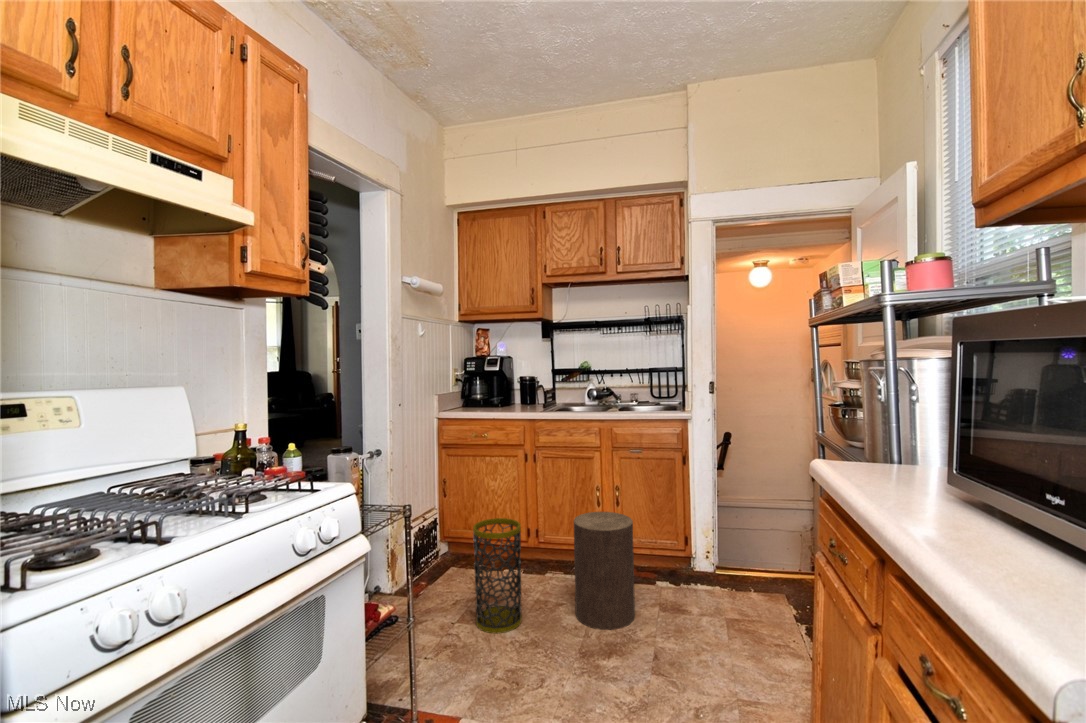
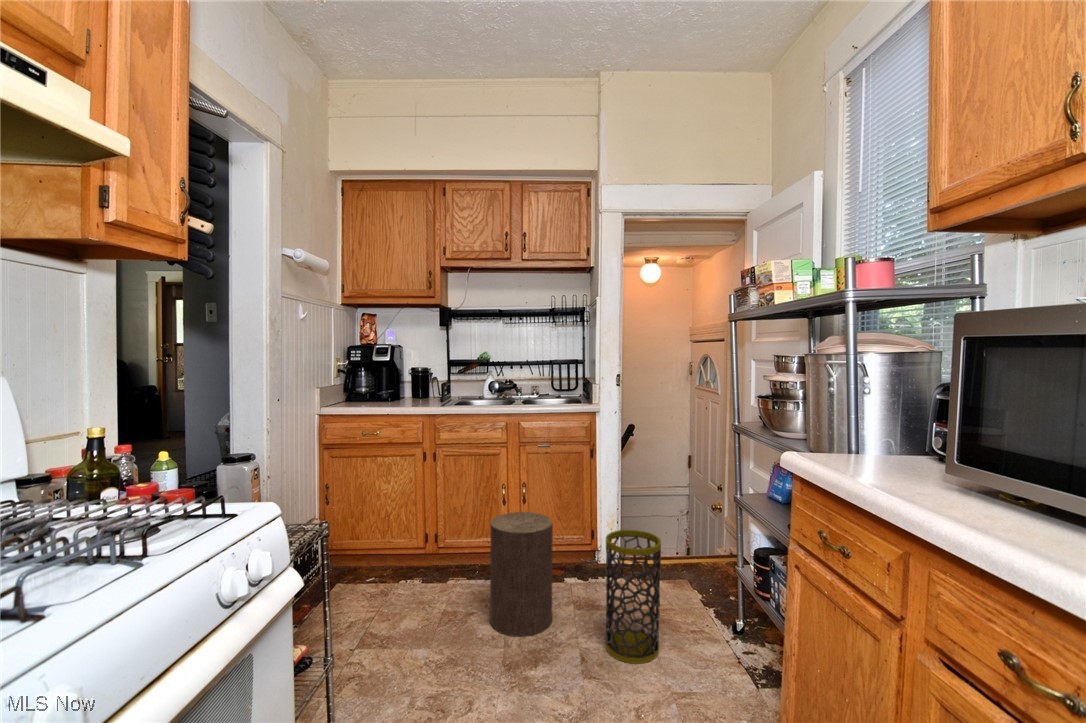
trash can: present [473,518,522,633] -> present [606,530,661,664]

